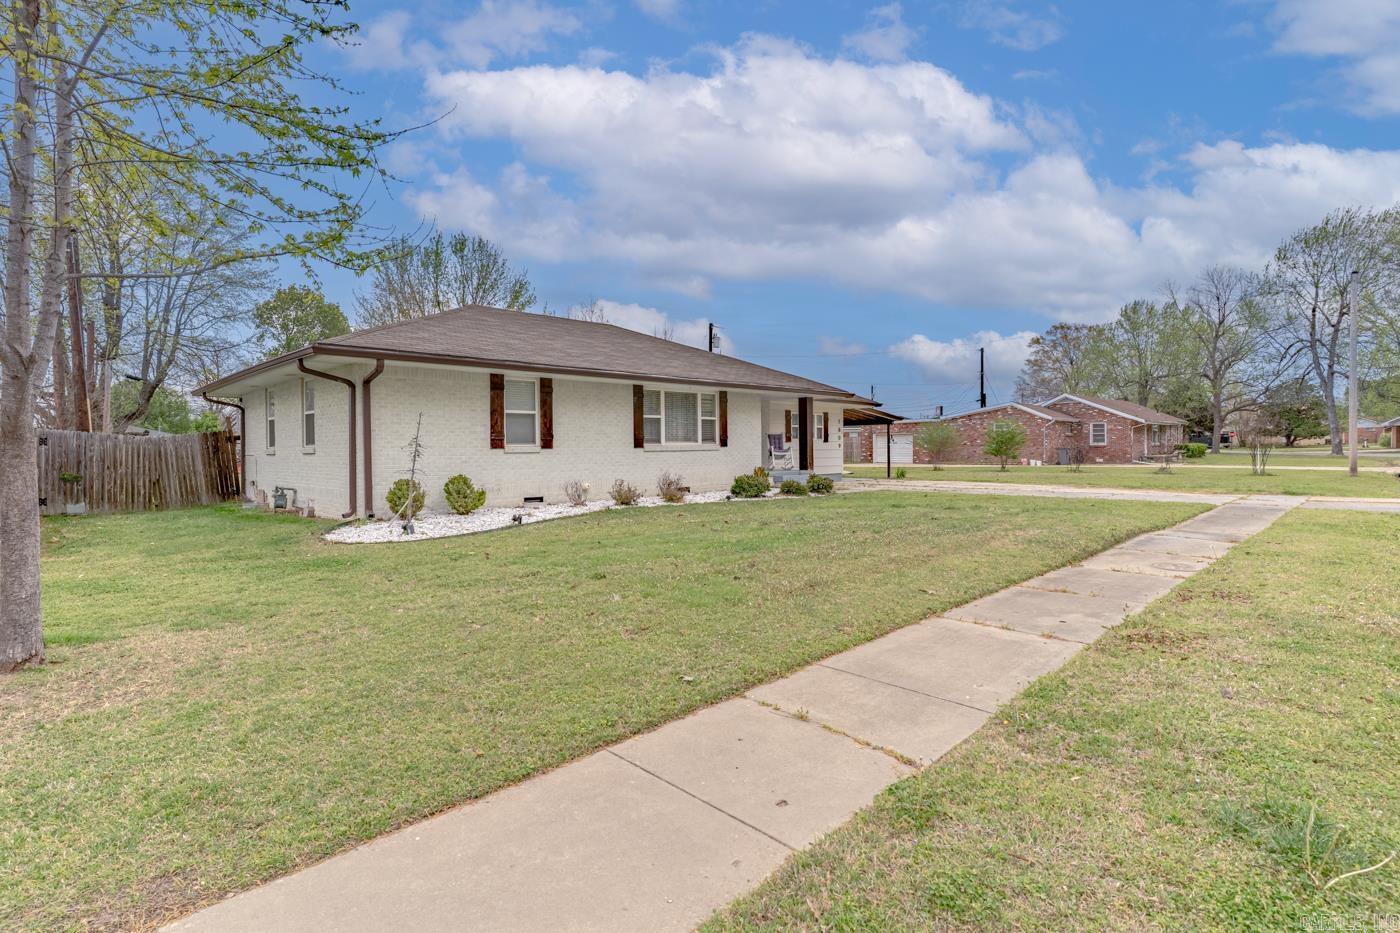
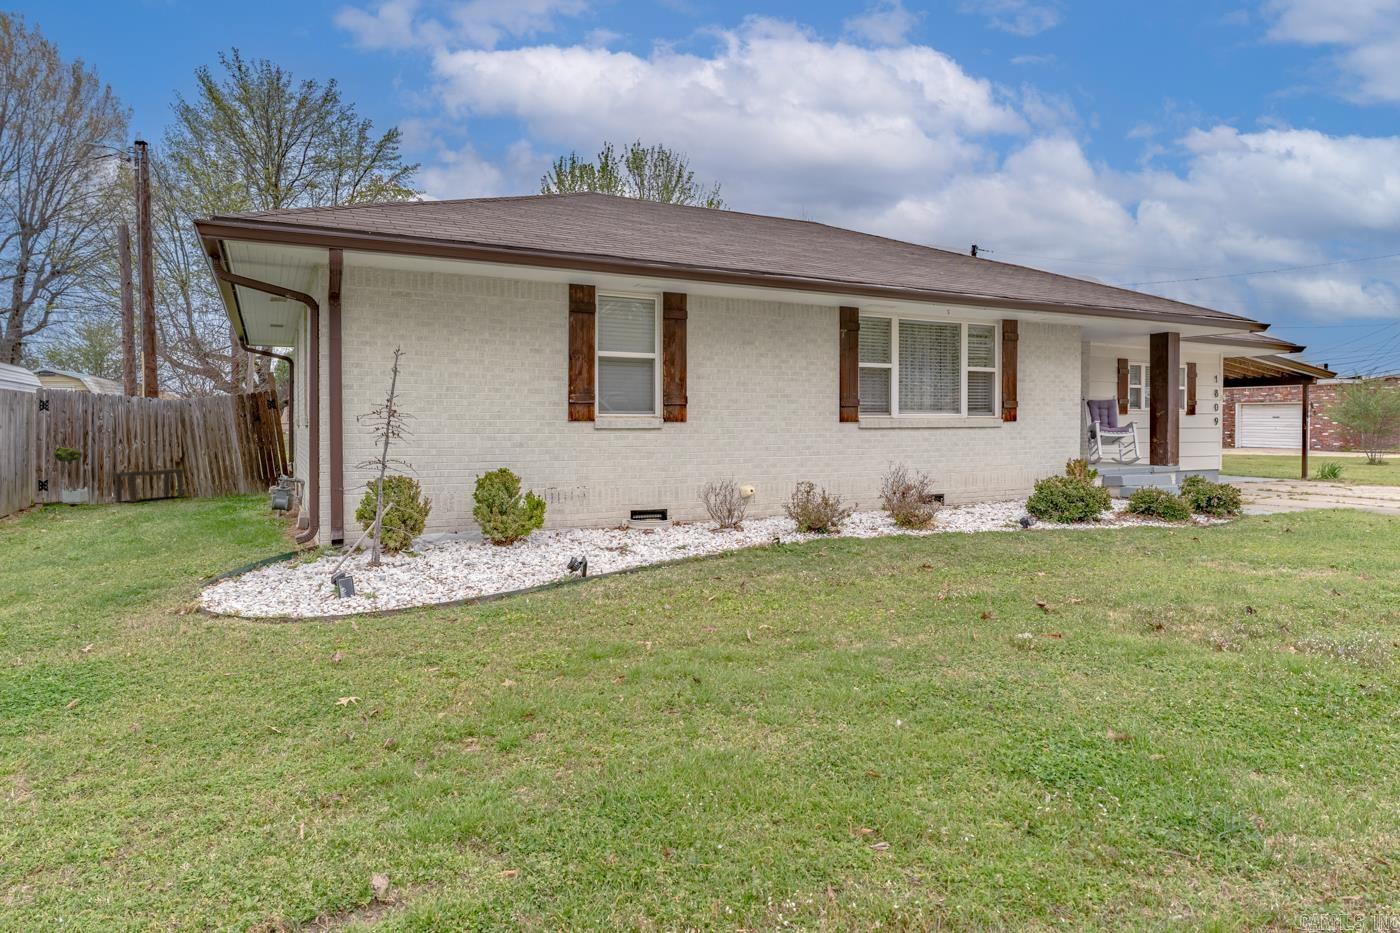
bench: none [112,487,164,512] -> present [115,469,183,502]

